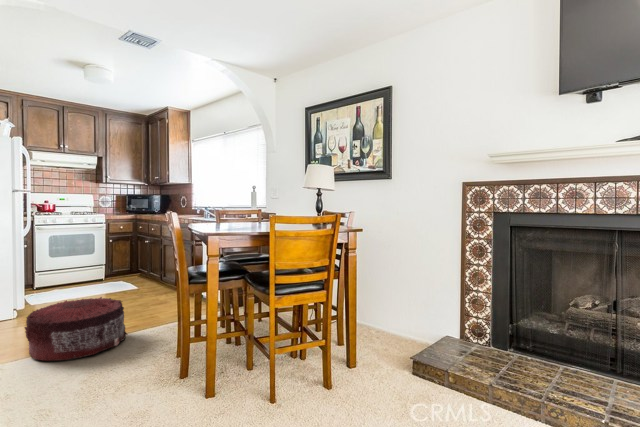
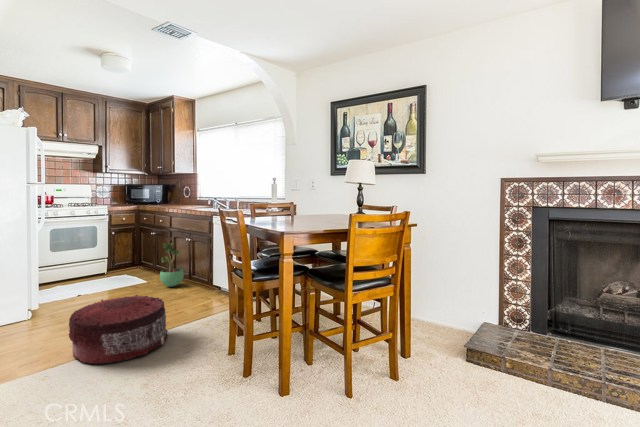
potted plant: none [145,249,169,293] -> present [160,243,184,287]

